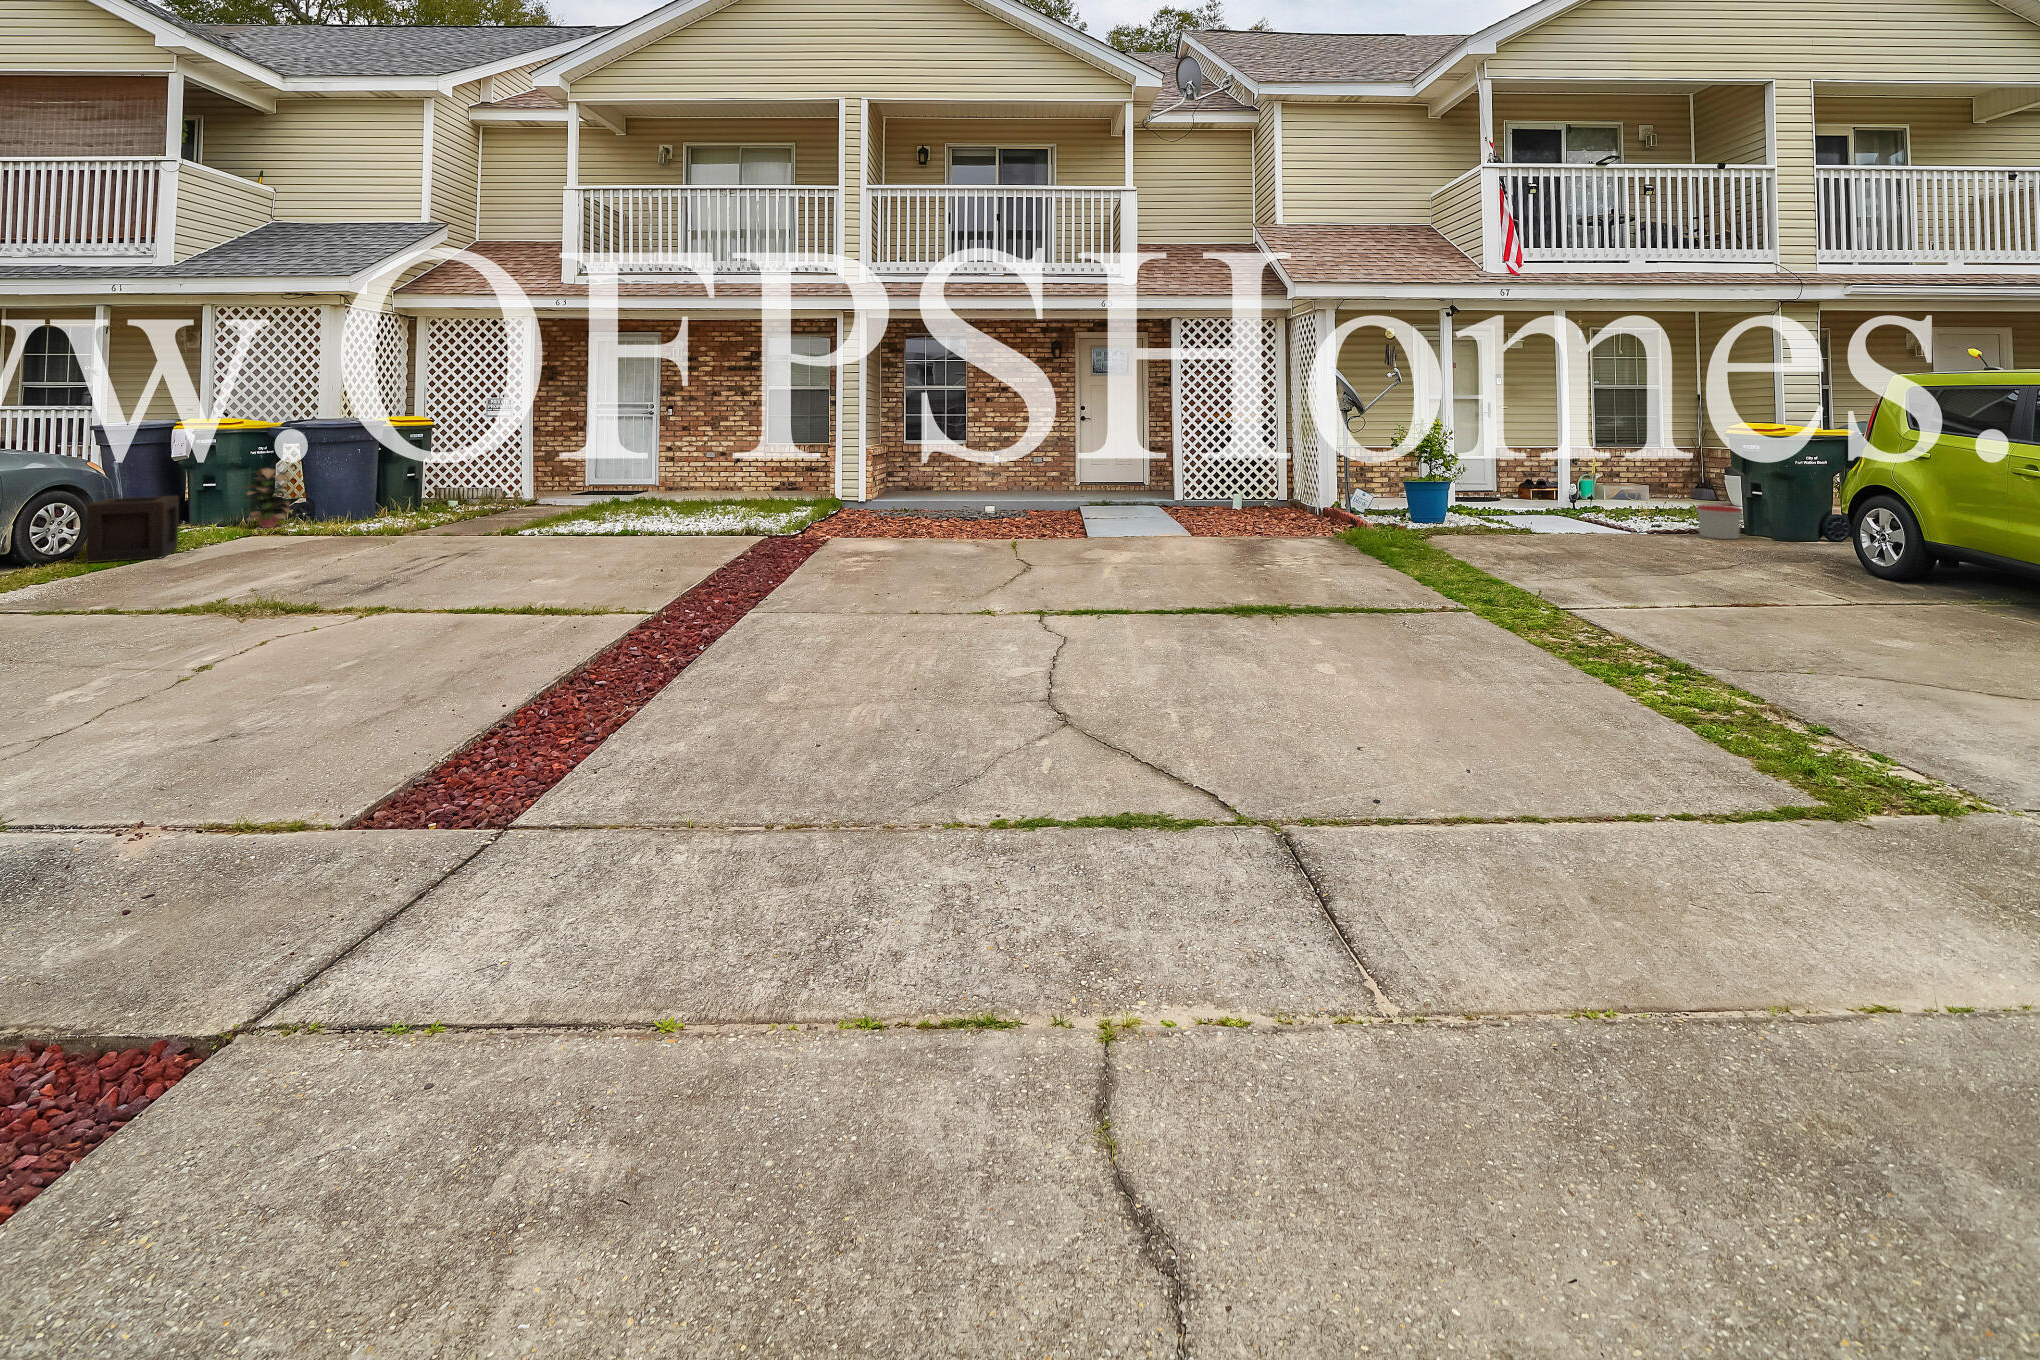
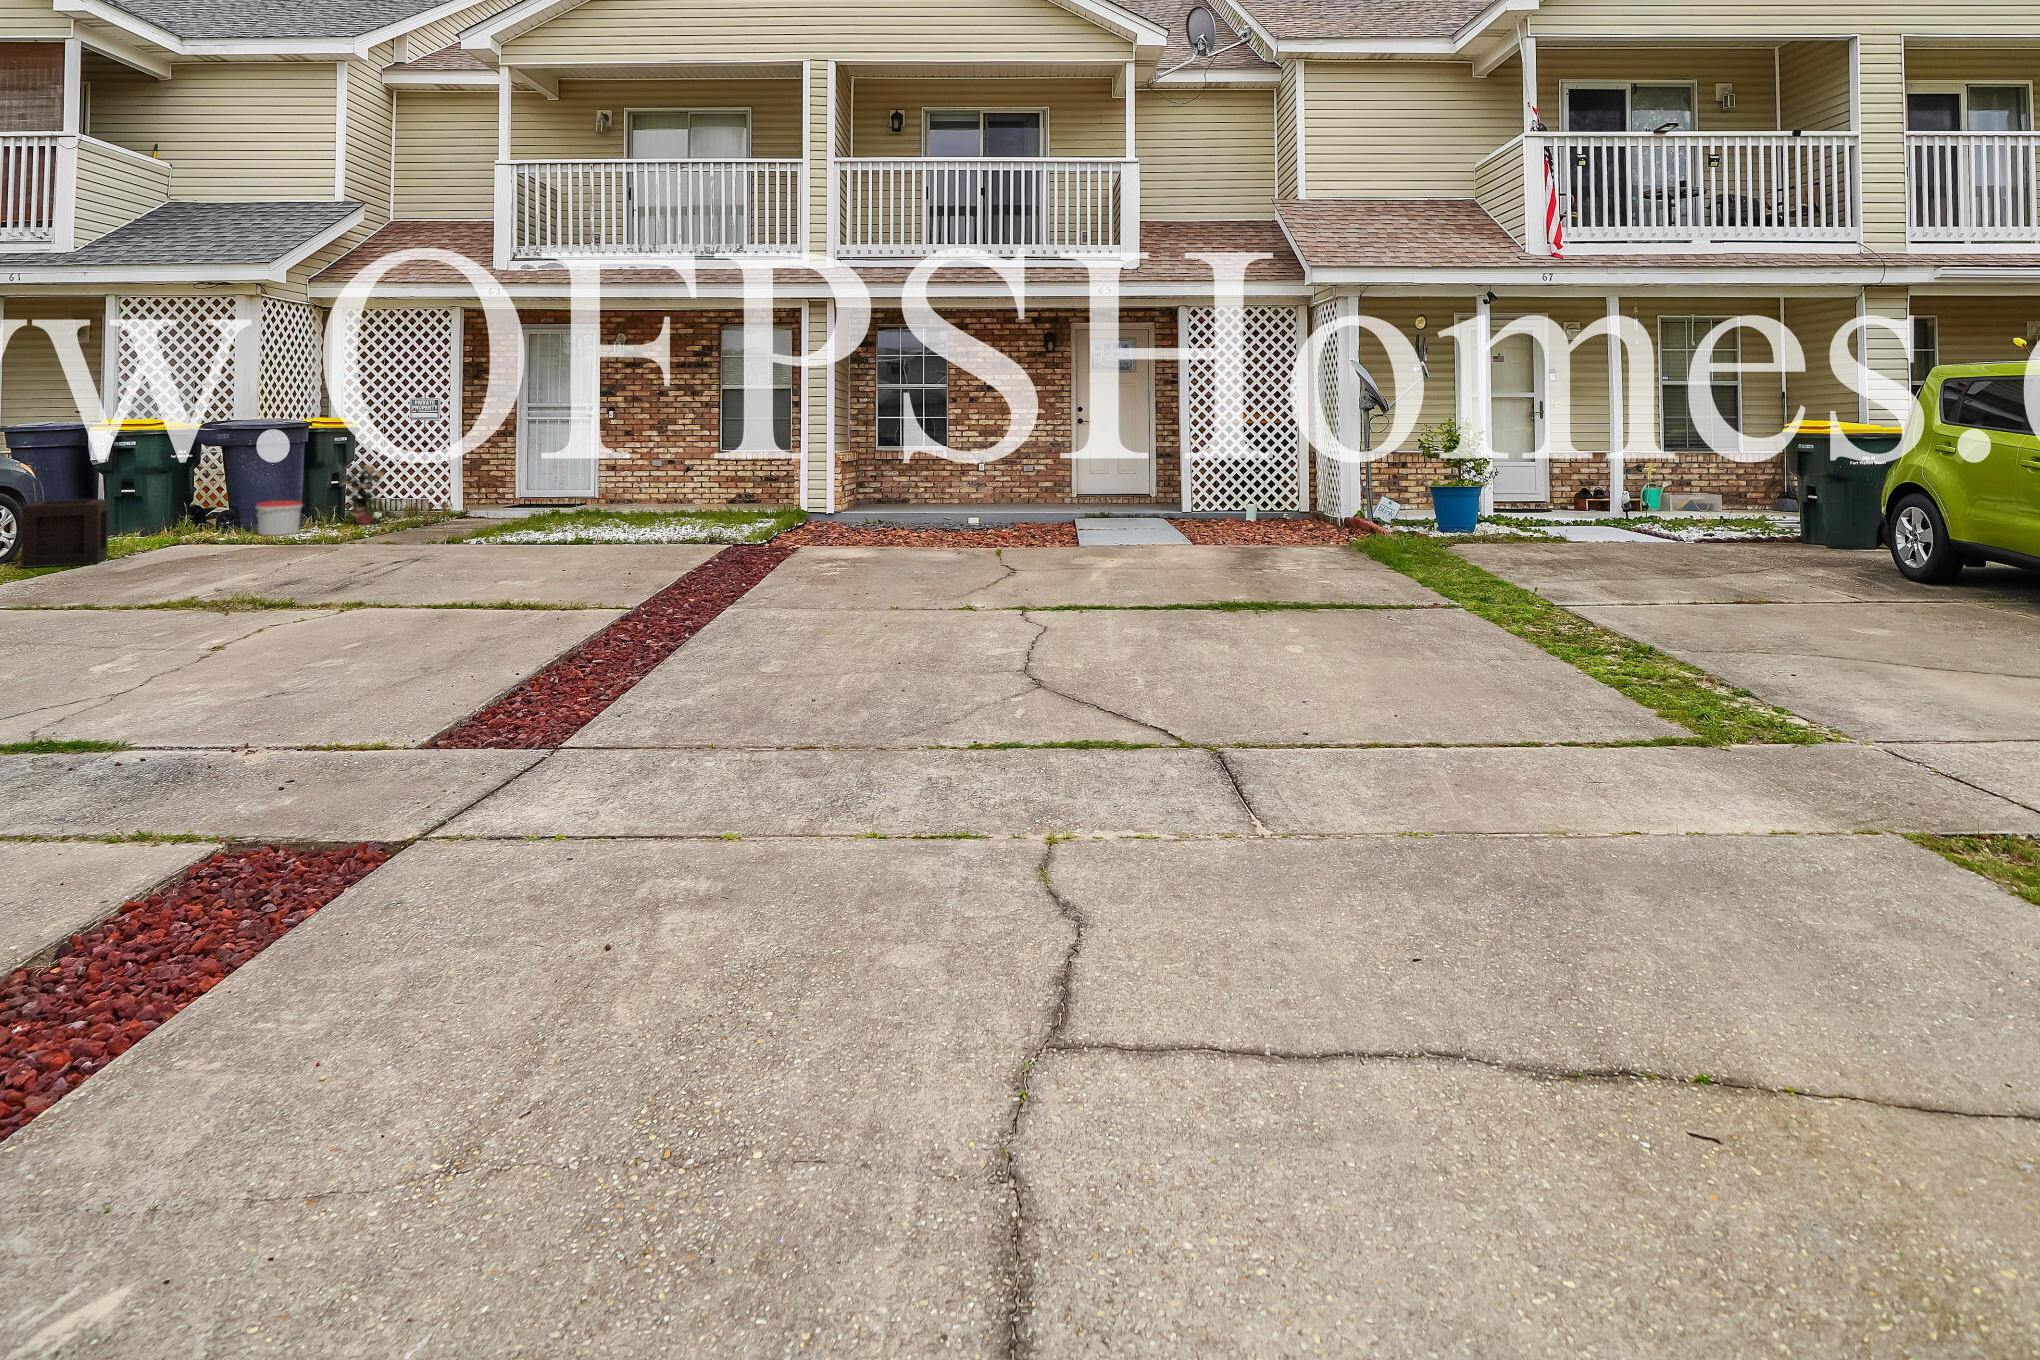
decorative plant: present [244,469,290,528] -> present [341,465,383,524]
bucket: present [1696,505,1742,539] -> present [256,500,303,535]

